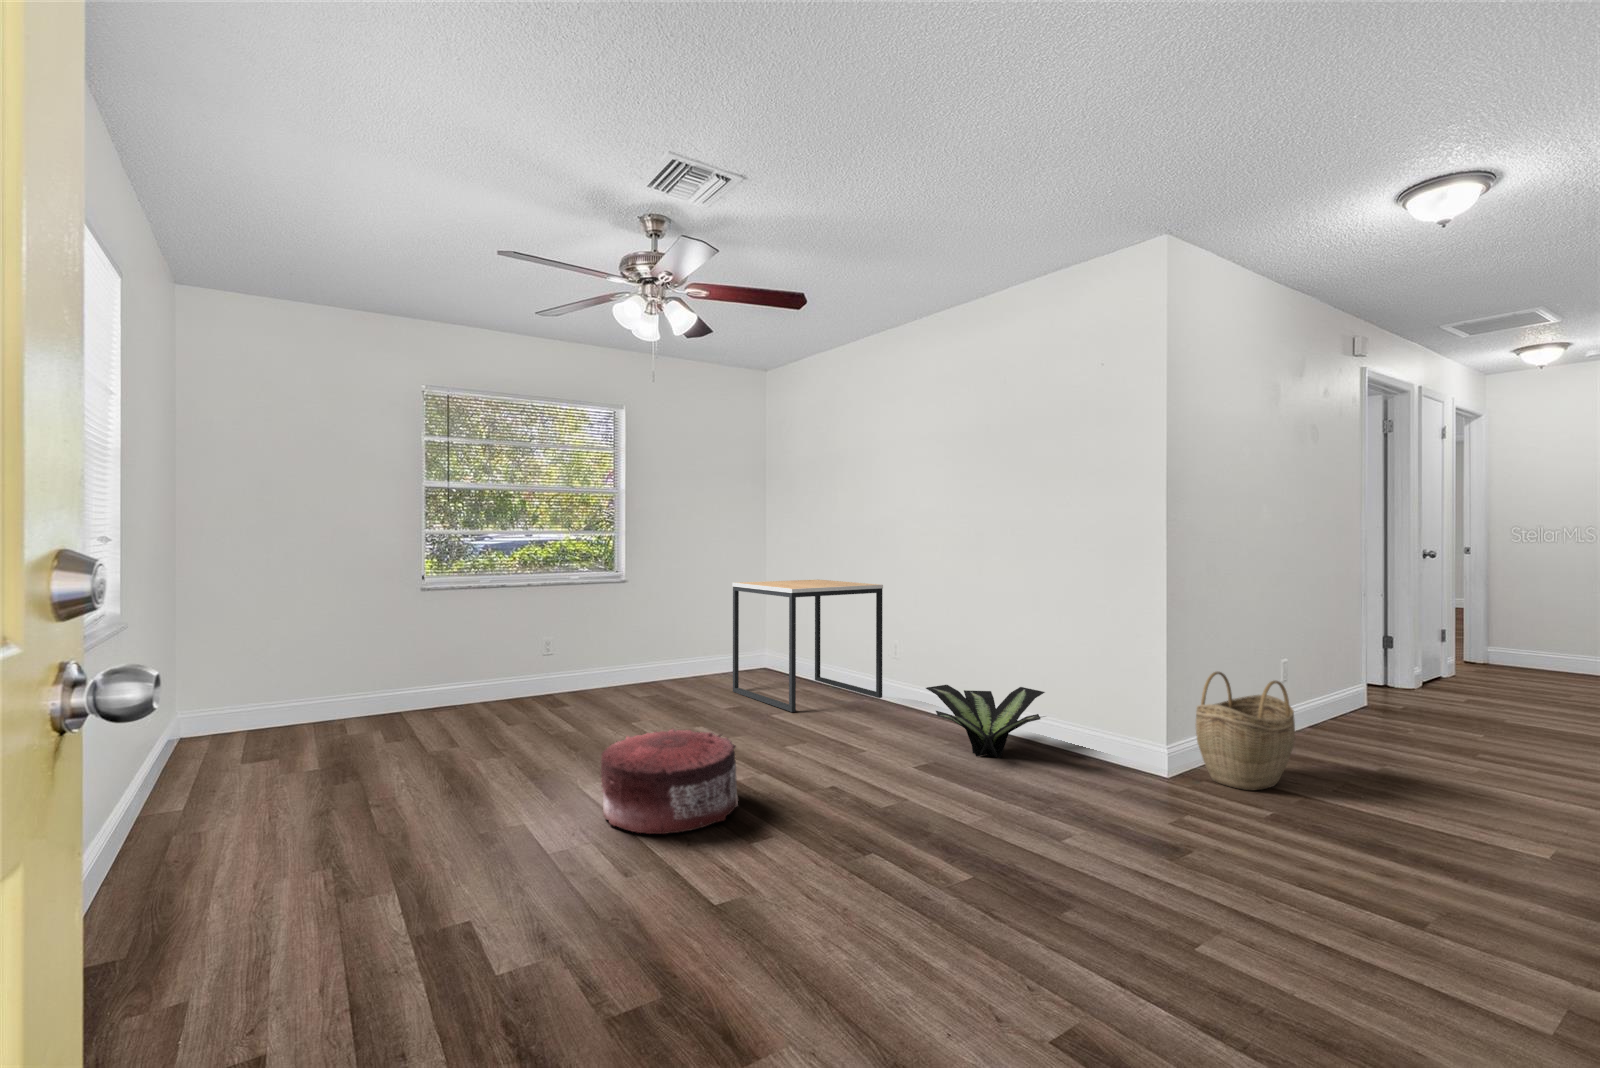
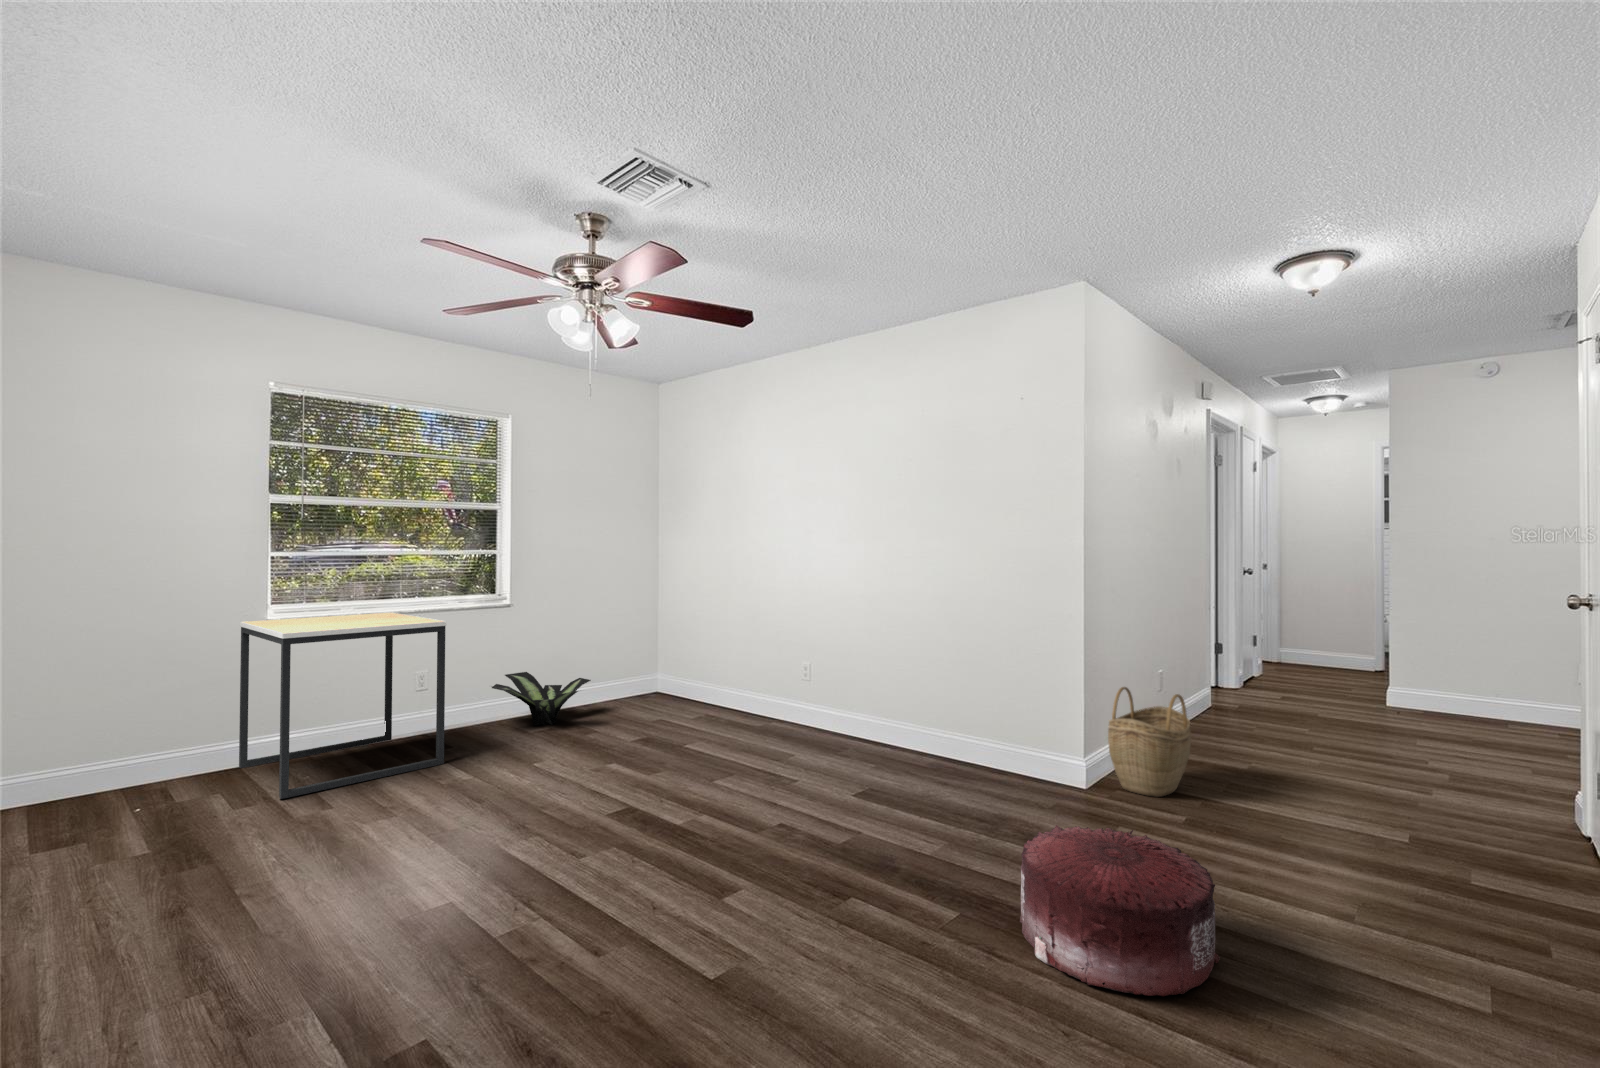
side table: present [732,579,883,712] -> present [239,613,446,799]
potted plant: present [926,685,1045,758] -> present [492,672,591,725]
pouf: present [601,729,738,834] -> present [1020,825,1220,996]

